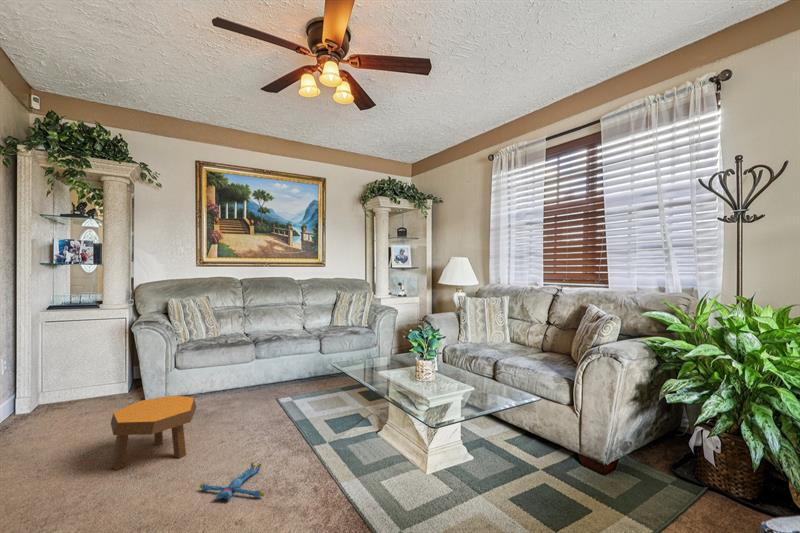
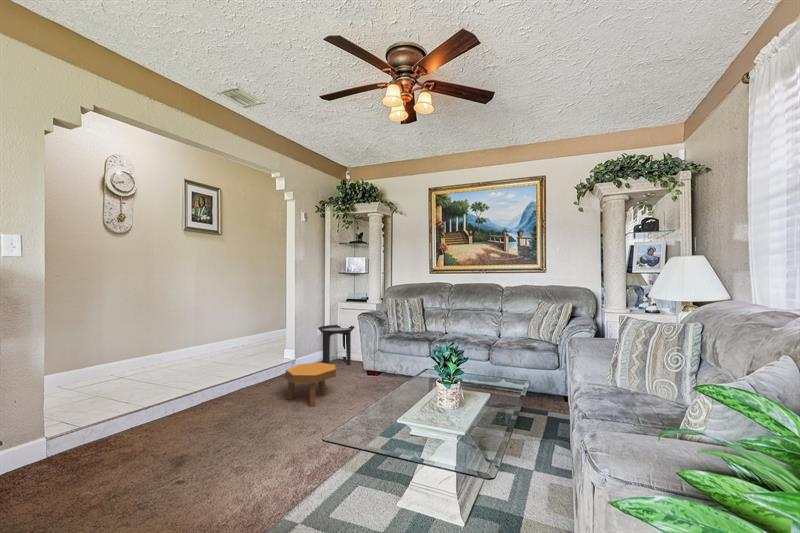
side table: none [26,348,106,421] -> present [318,325,355,365]
plush toy: present [200,462,265,499] -> none [267,423,312,449]

